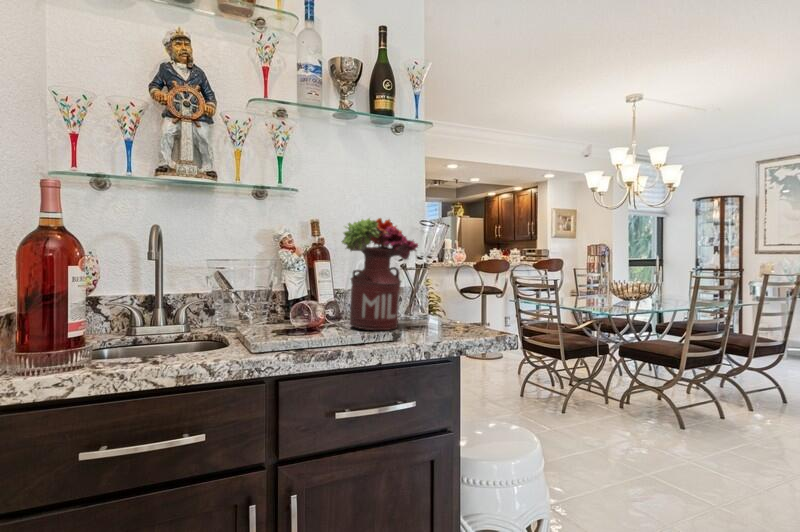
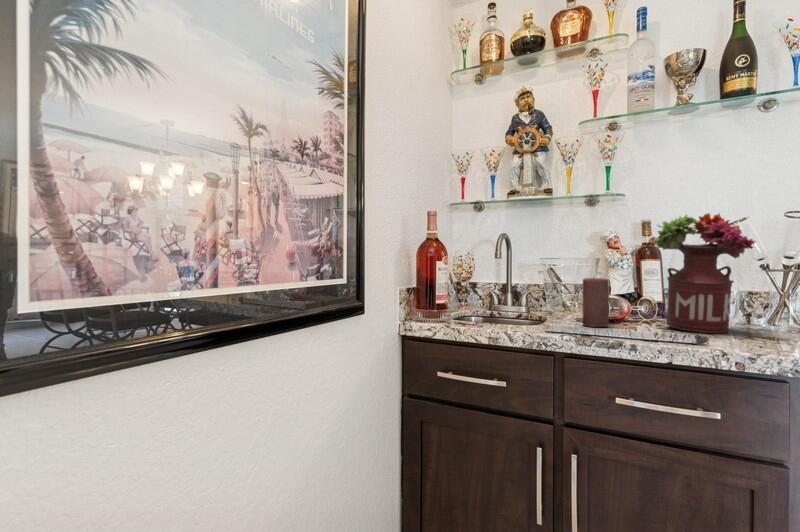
candle: none [277,283,305,339] -> present [583,278,609,327]

